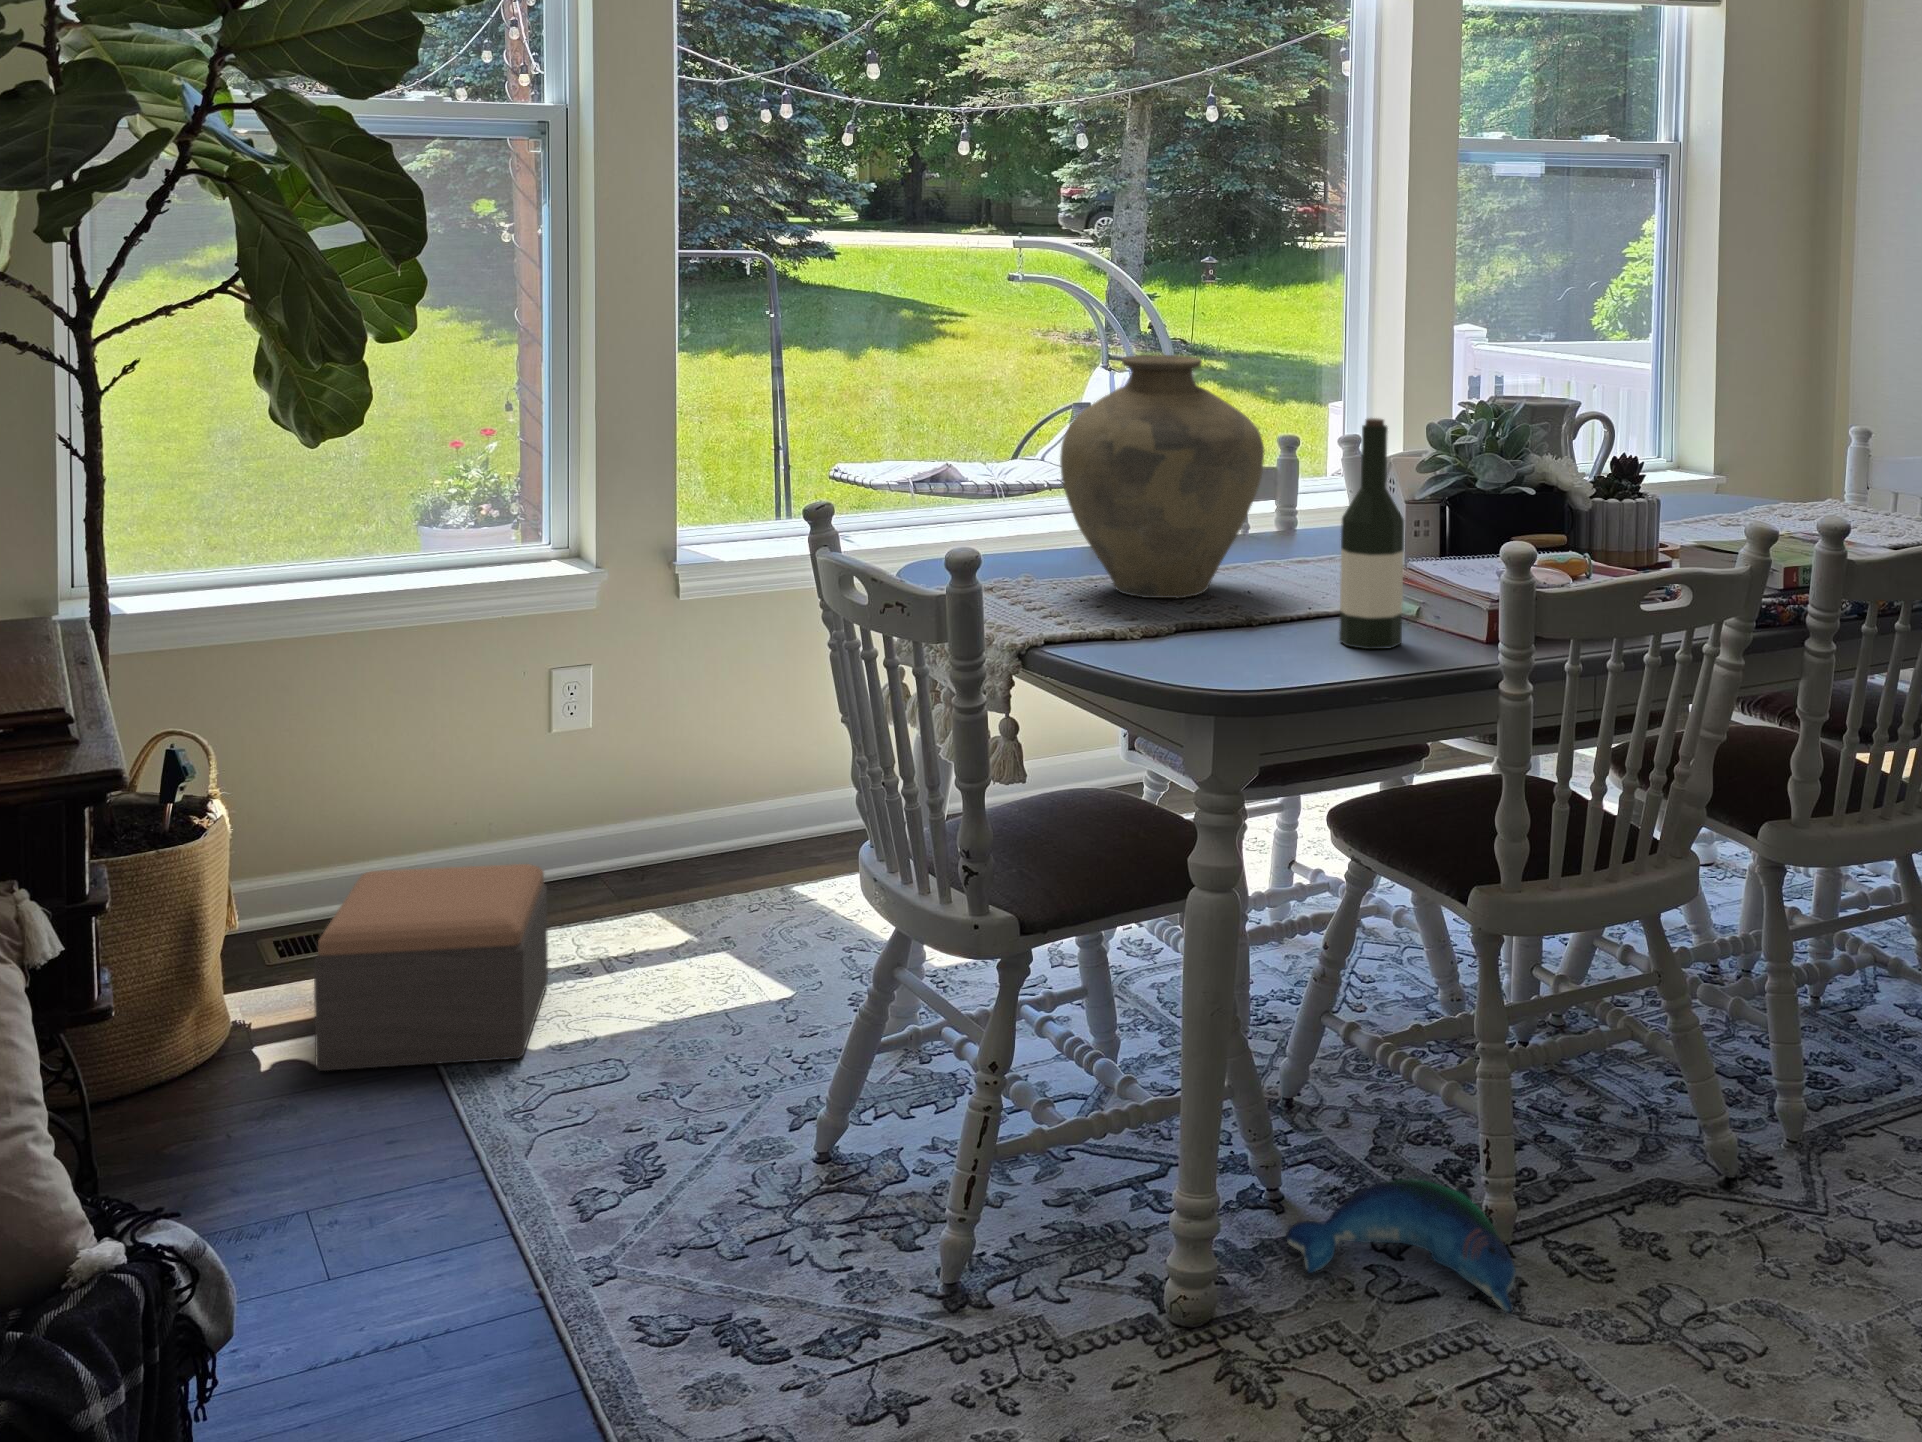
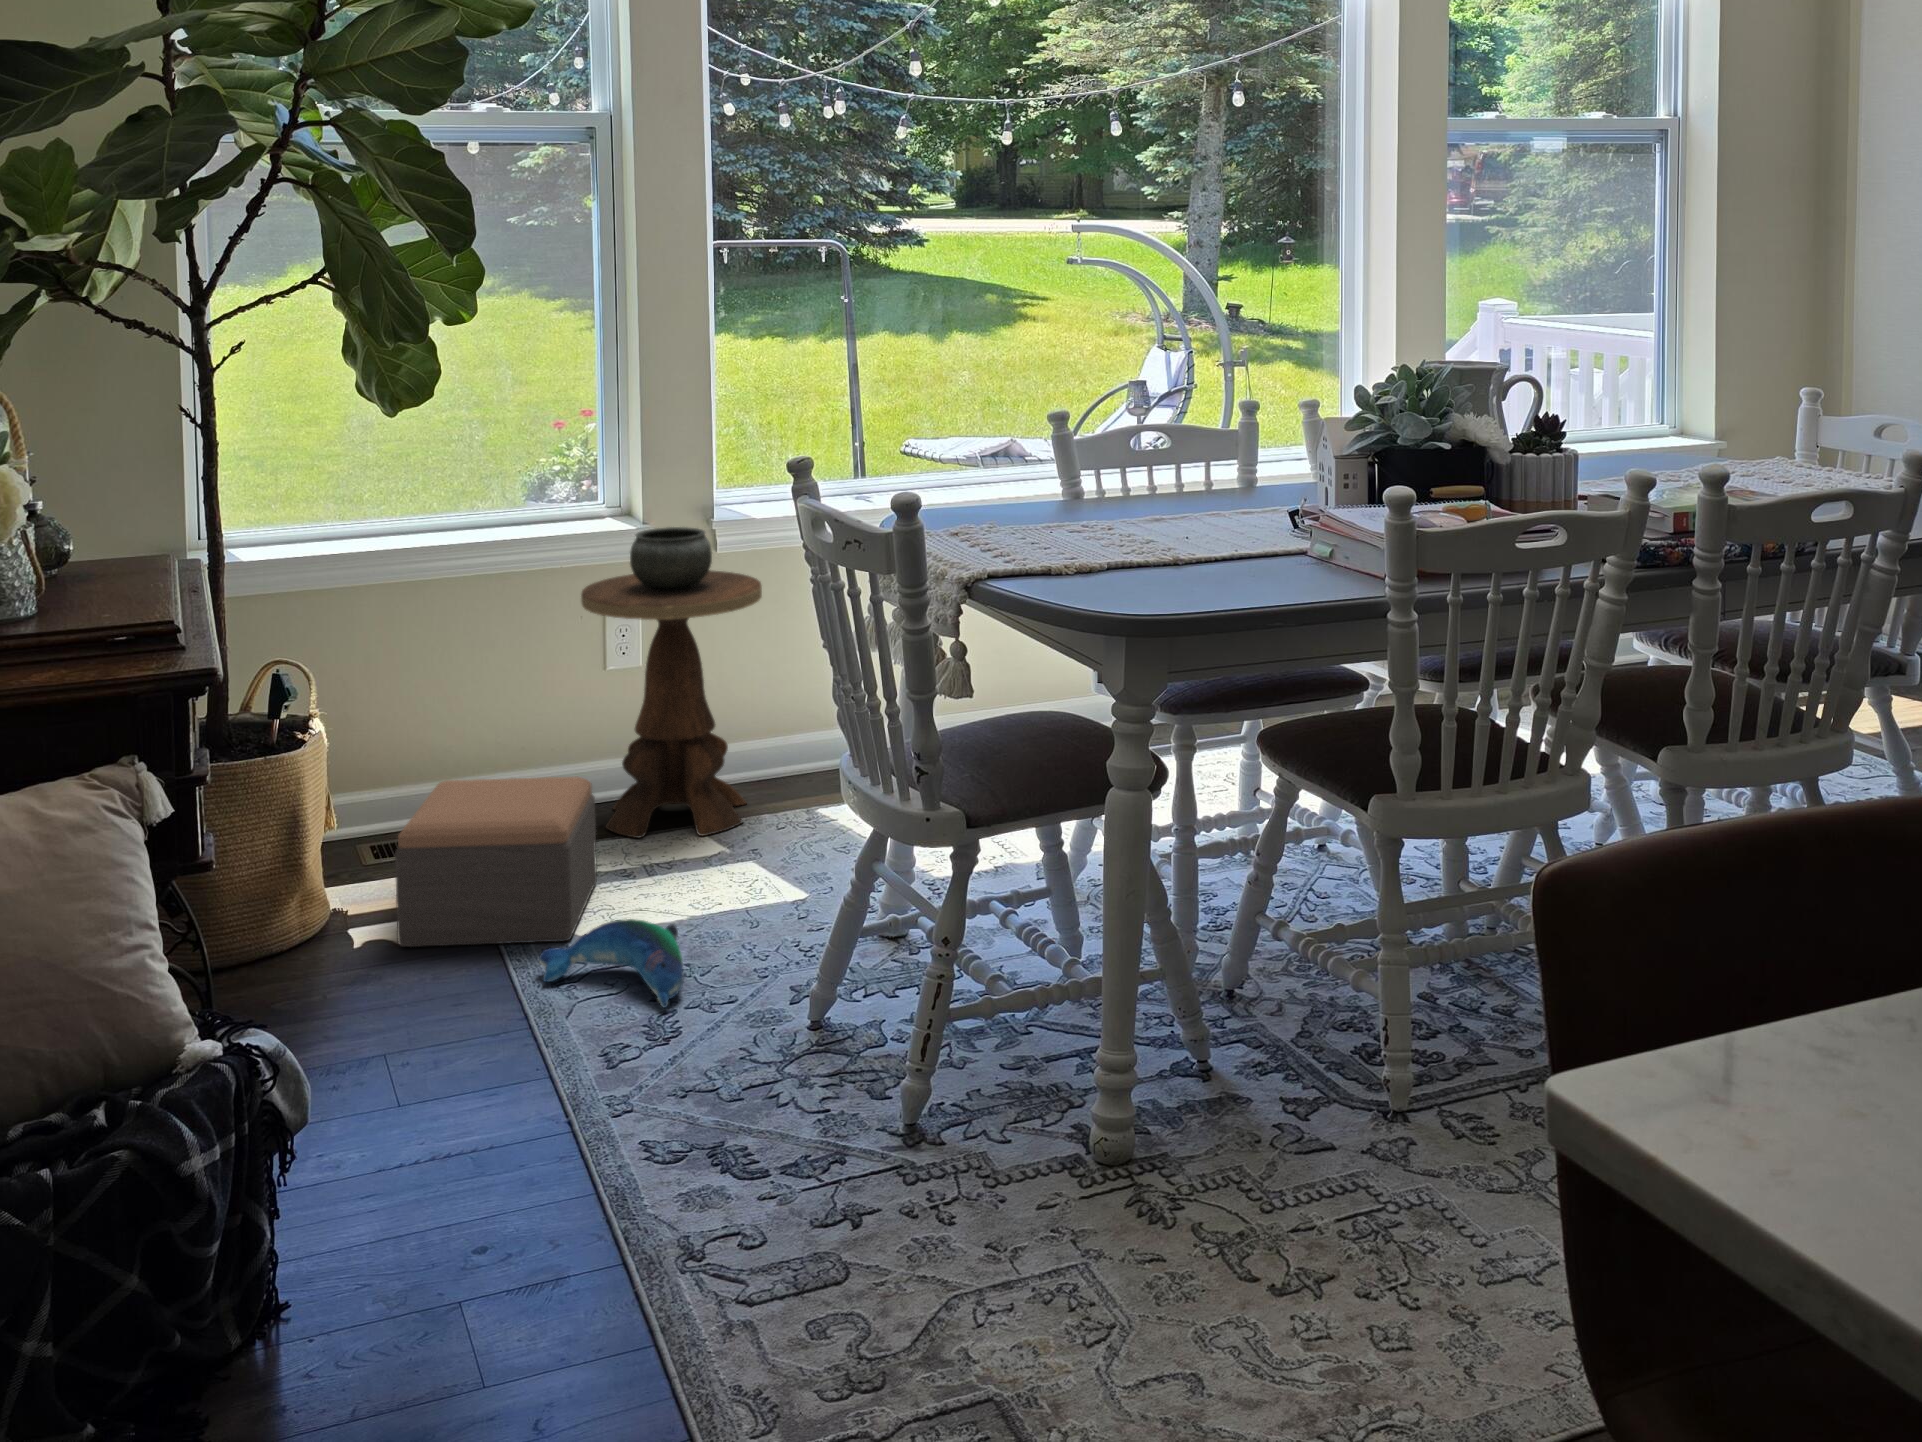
vase: present [1060,355,1264,598] -> none [1022,325,1204,541]
wine bottle: present [1339,418,1404,649] -> none [1256,378,1312,583]
side table: none [528,575,735,929] -> present [581,527,762,838]
plush toy: present [1286,1179,1516,1312] -> present [539,919,684,1007]

